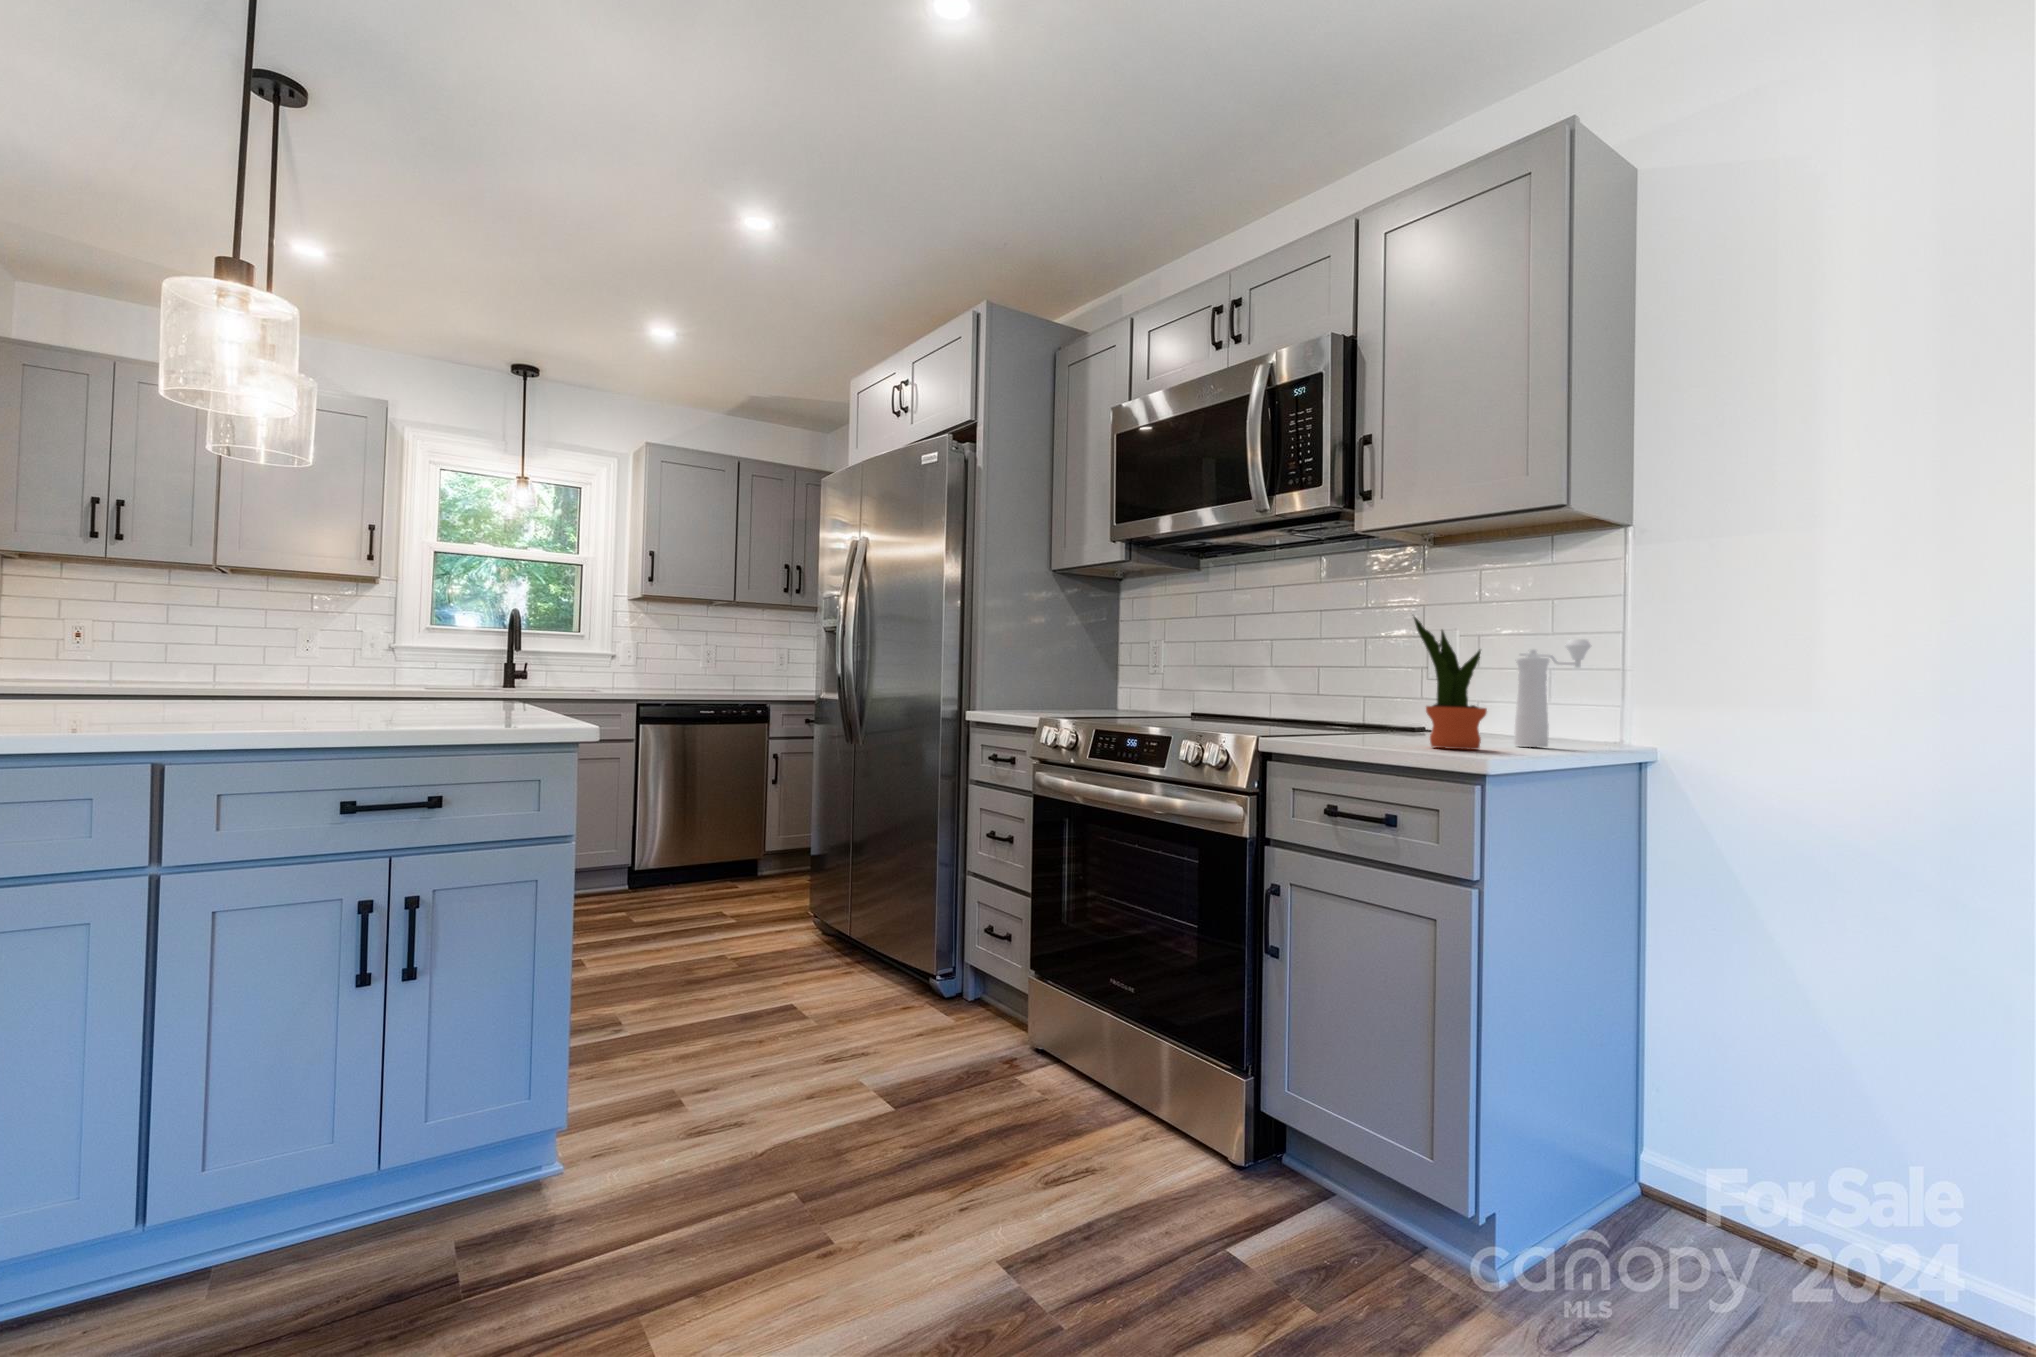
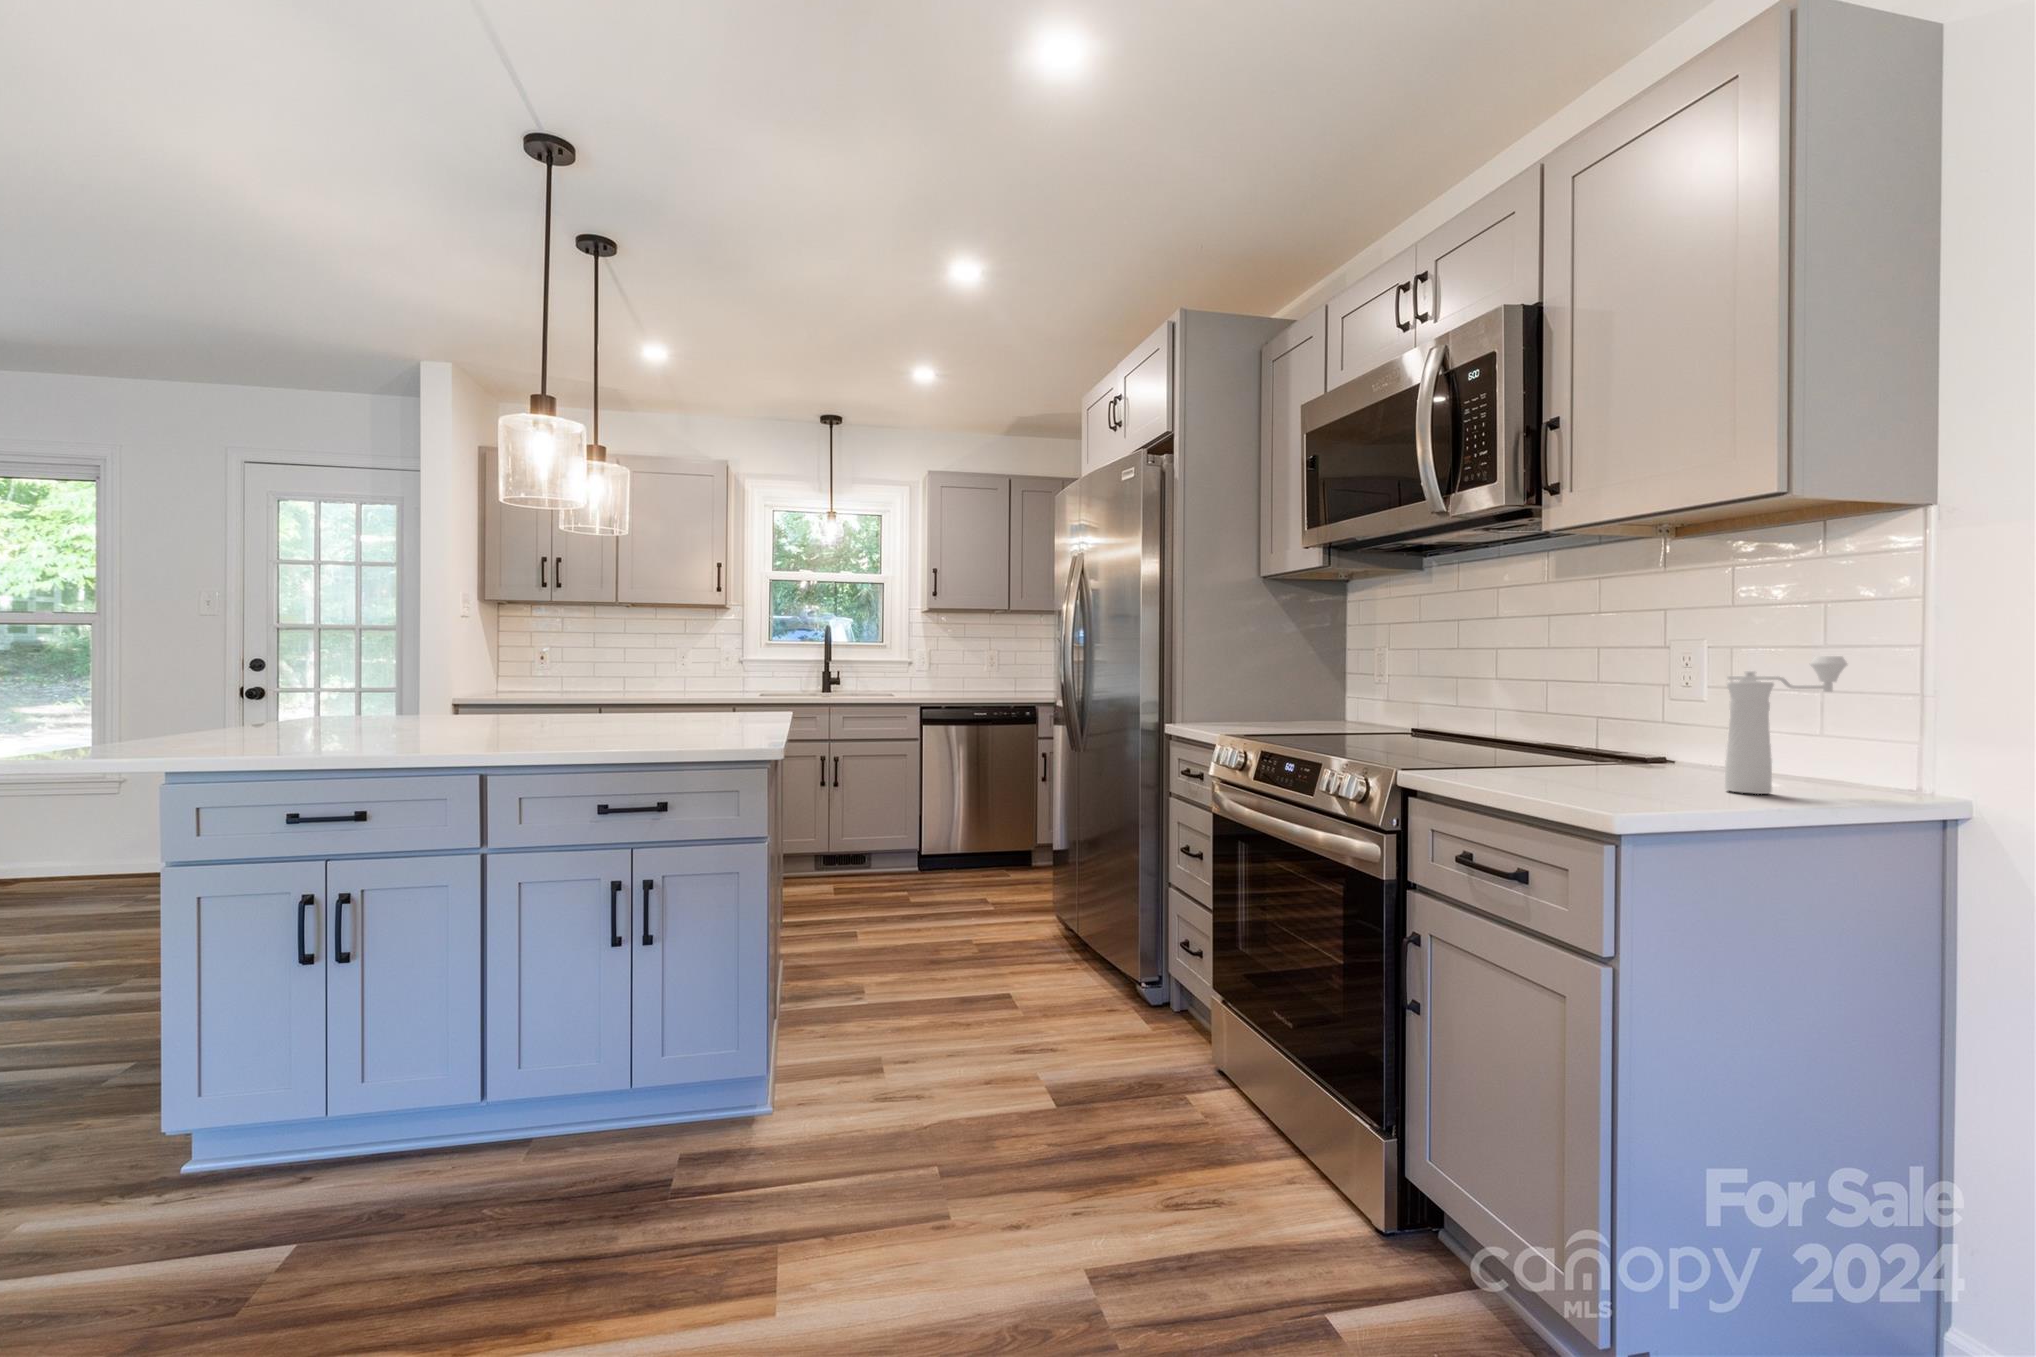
potted plant: present [1414,616,1487,750] -> none [1550,637,1653,797]

